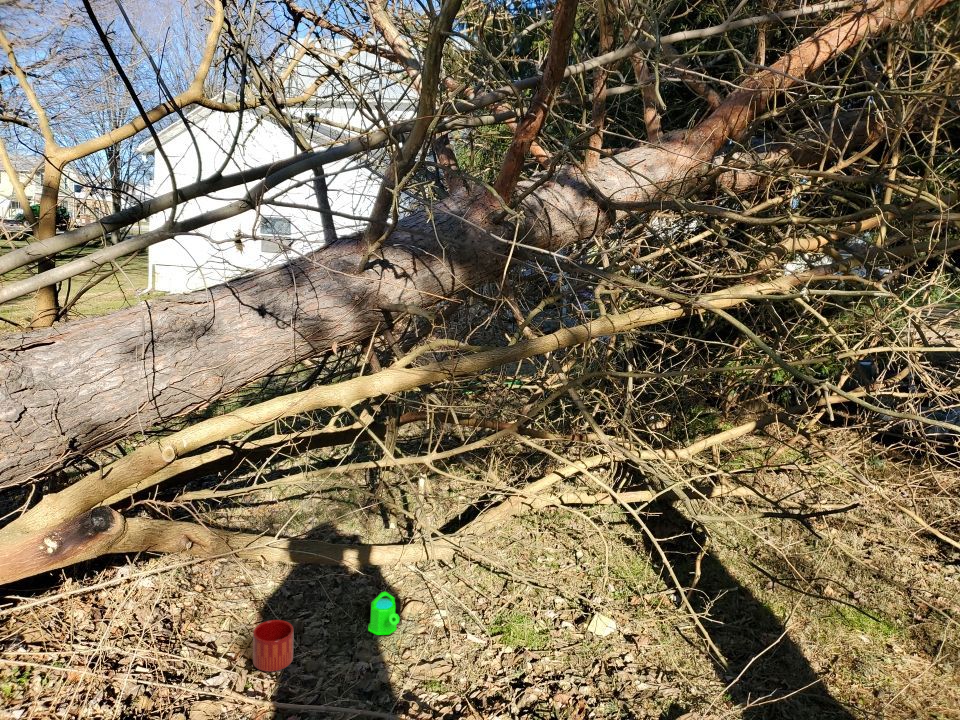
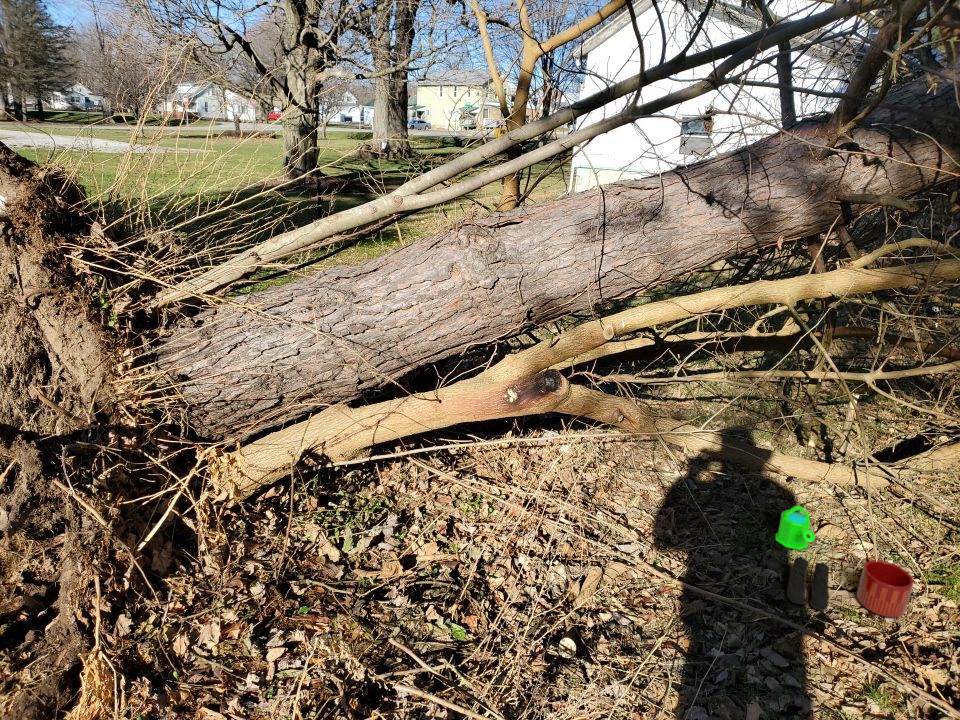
planter: present [253,620,294,672] -> present [856,560,914,617]
boots: none [377,641,412,689] -> present [787,557,829,611]

